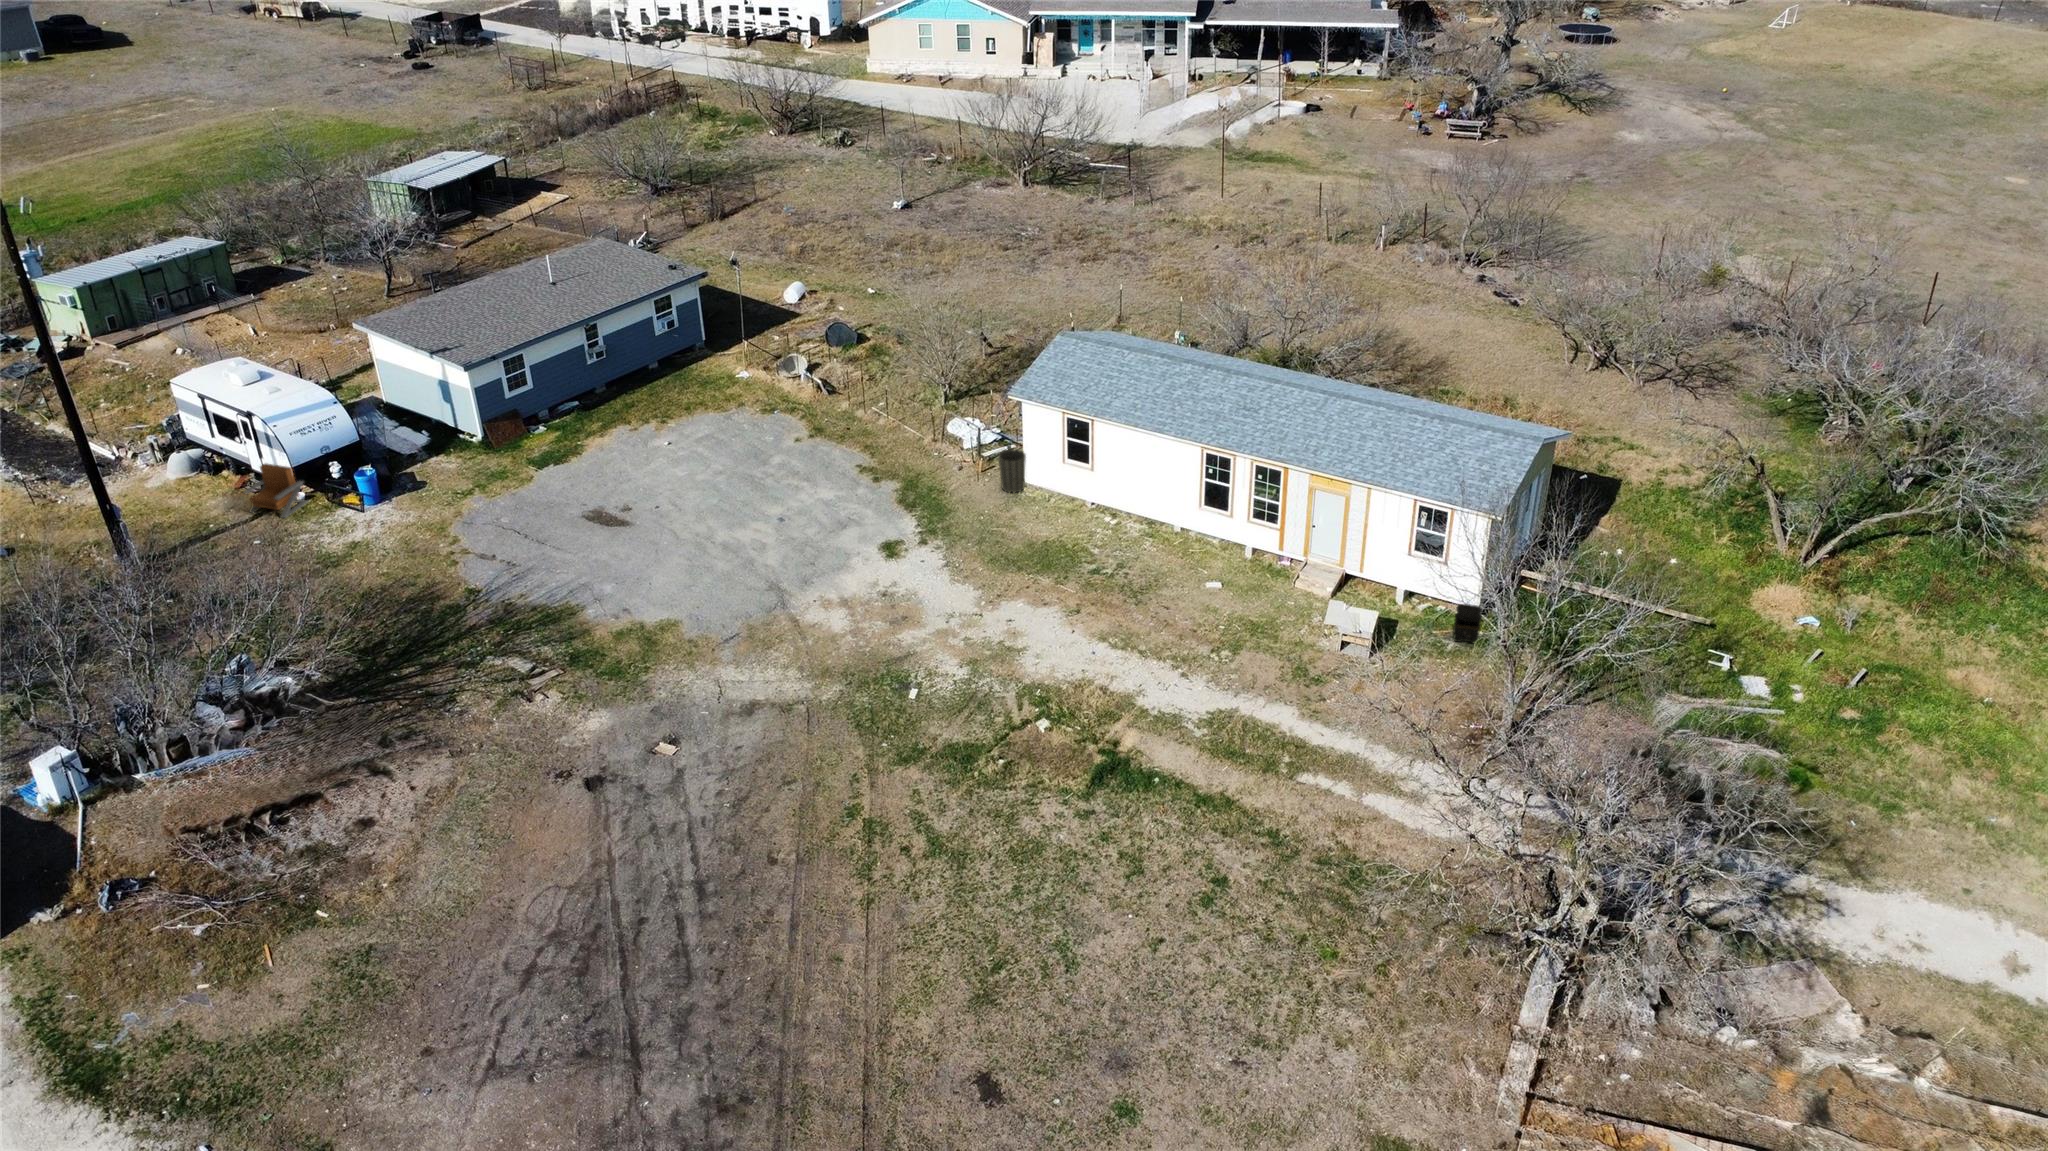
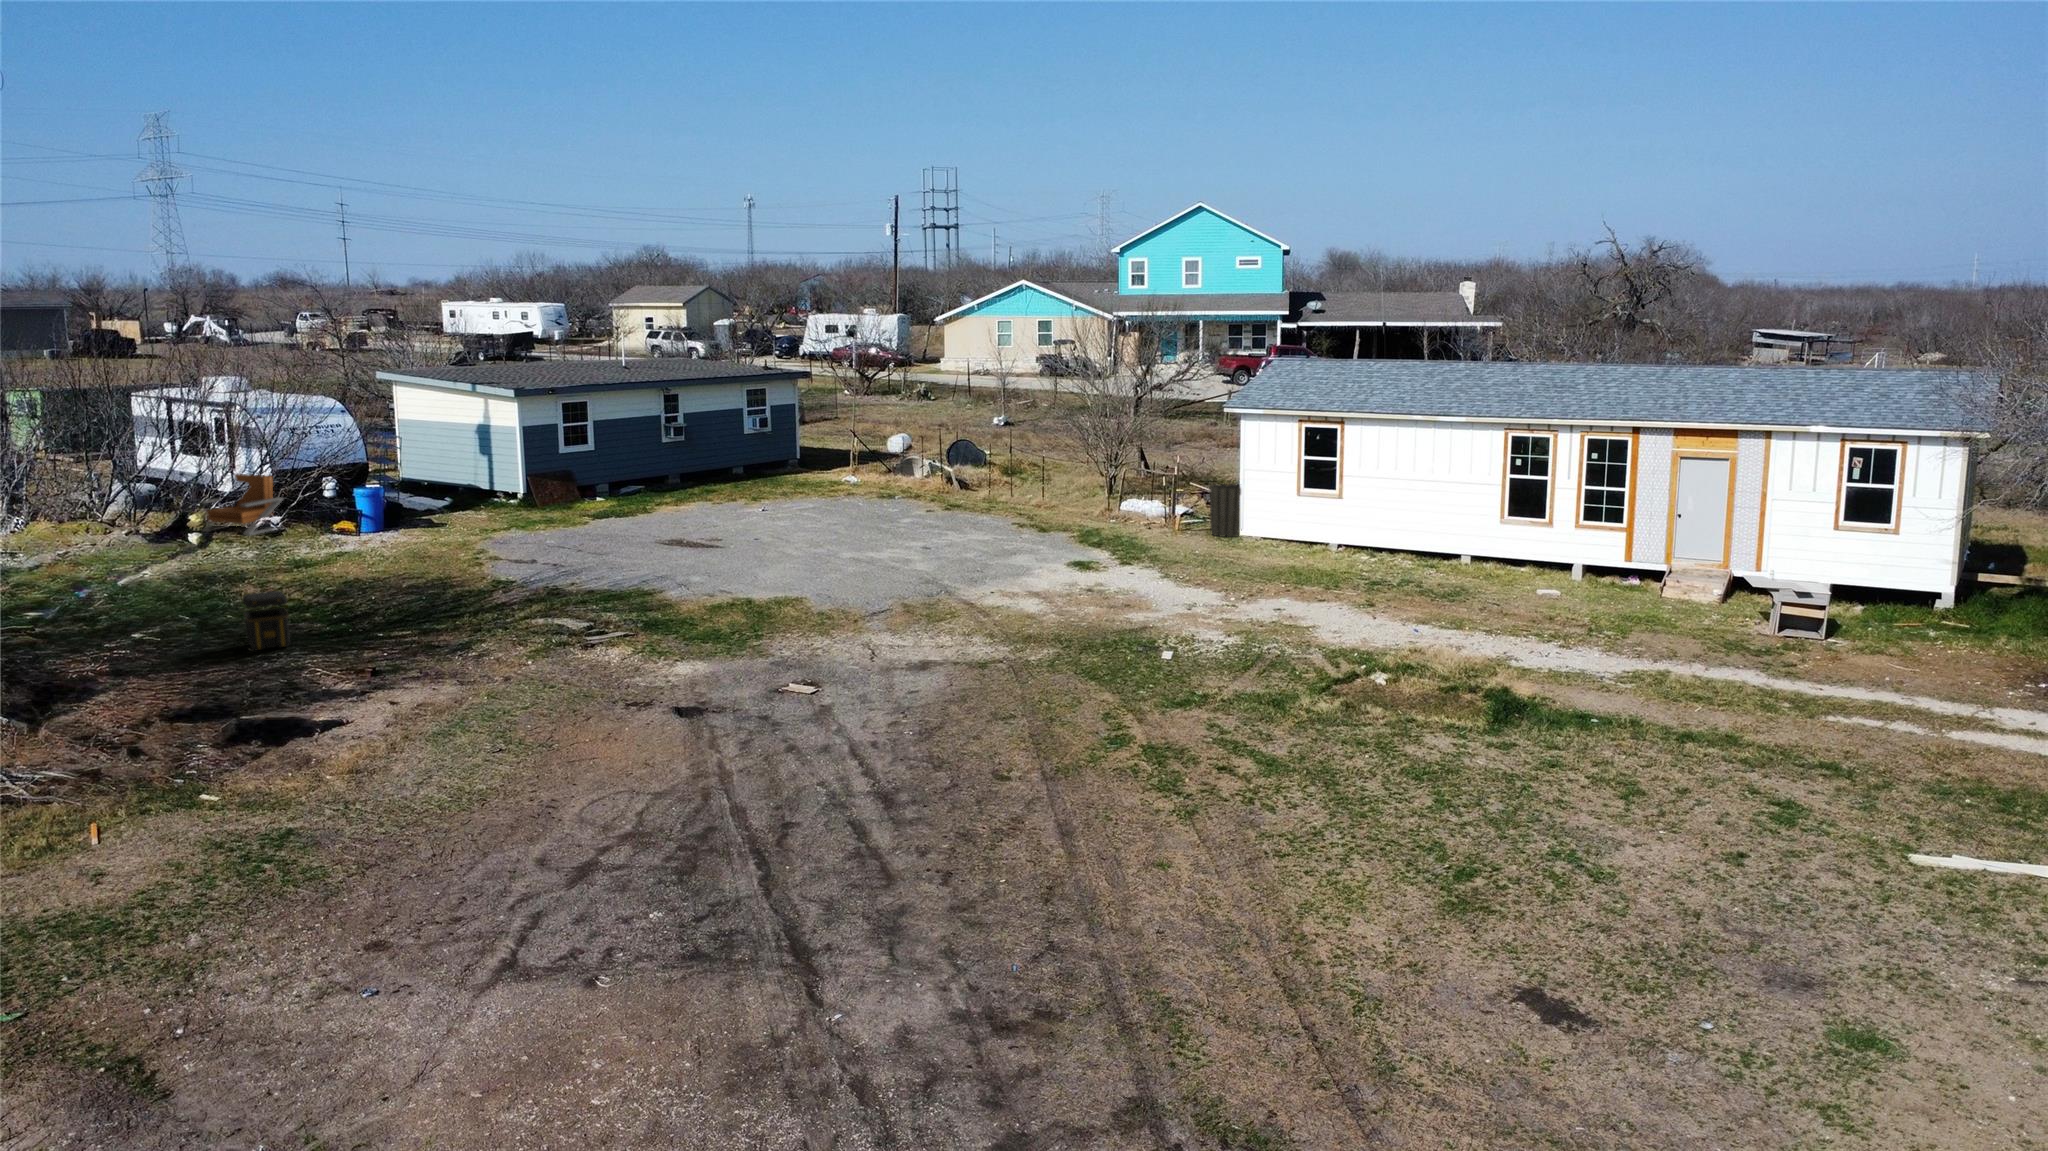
toolbox: present [1453,604,1482,643] -> present [242,591,290,650]

